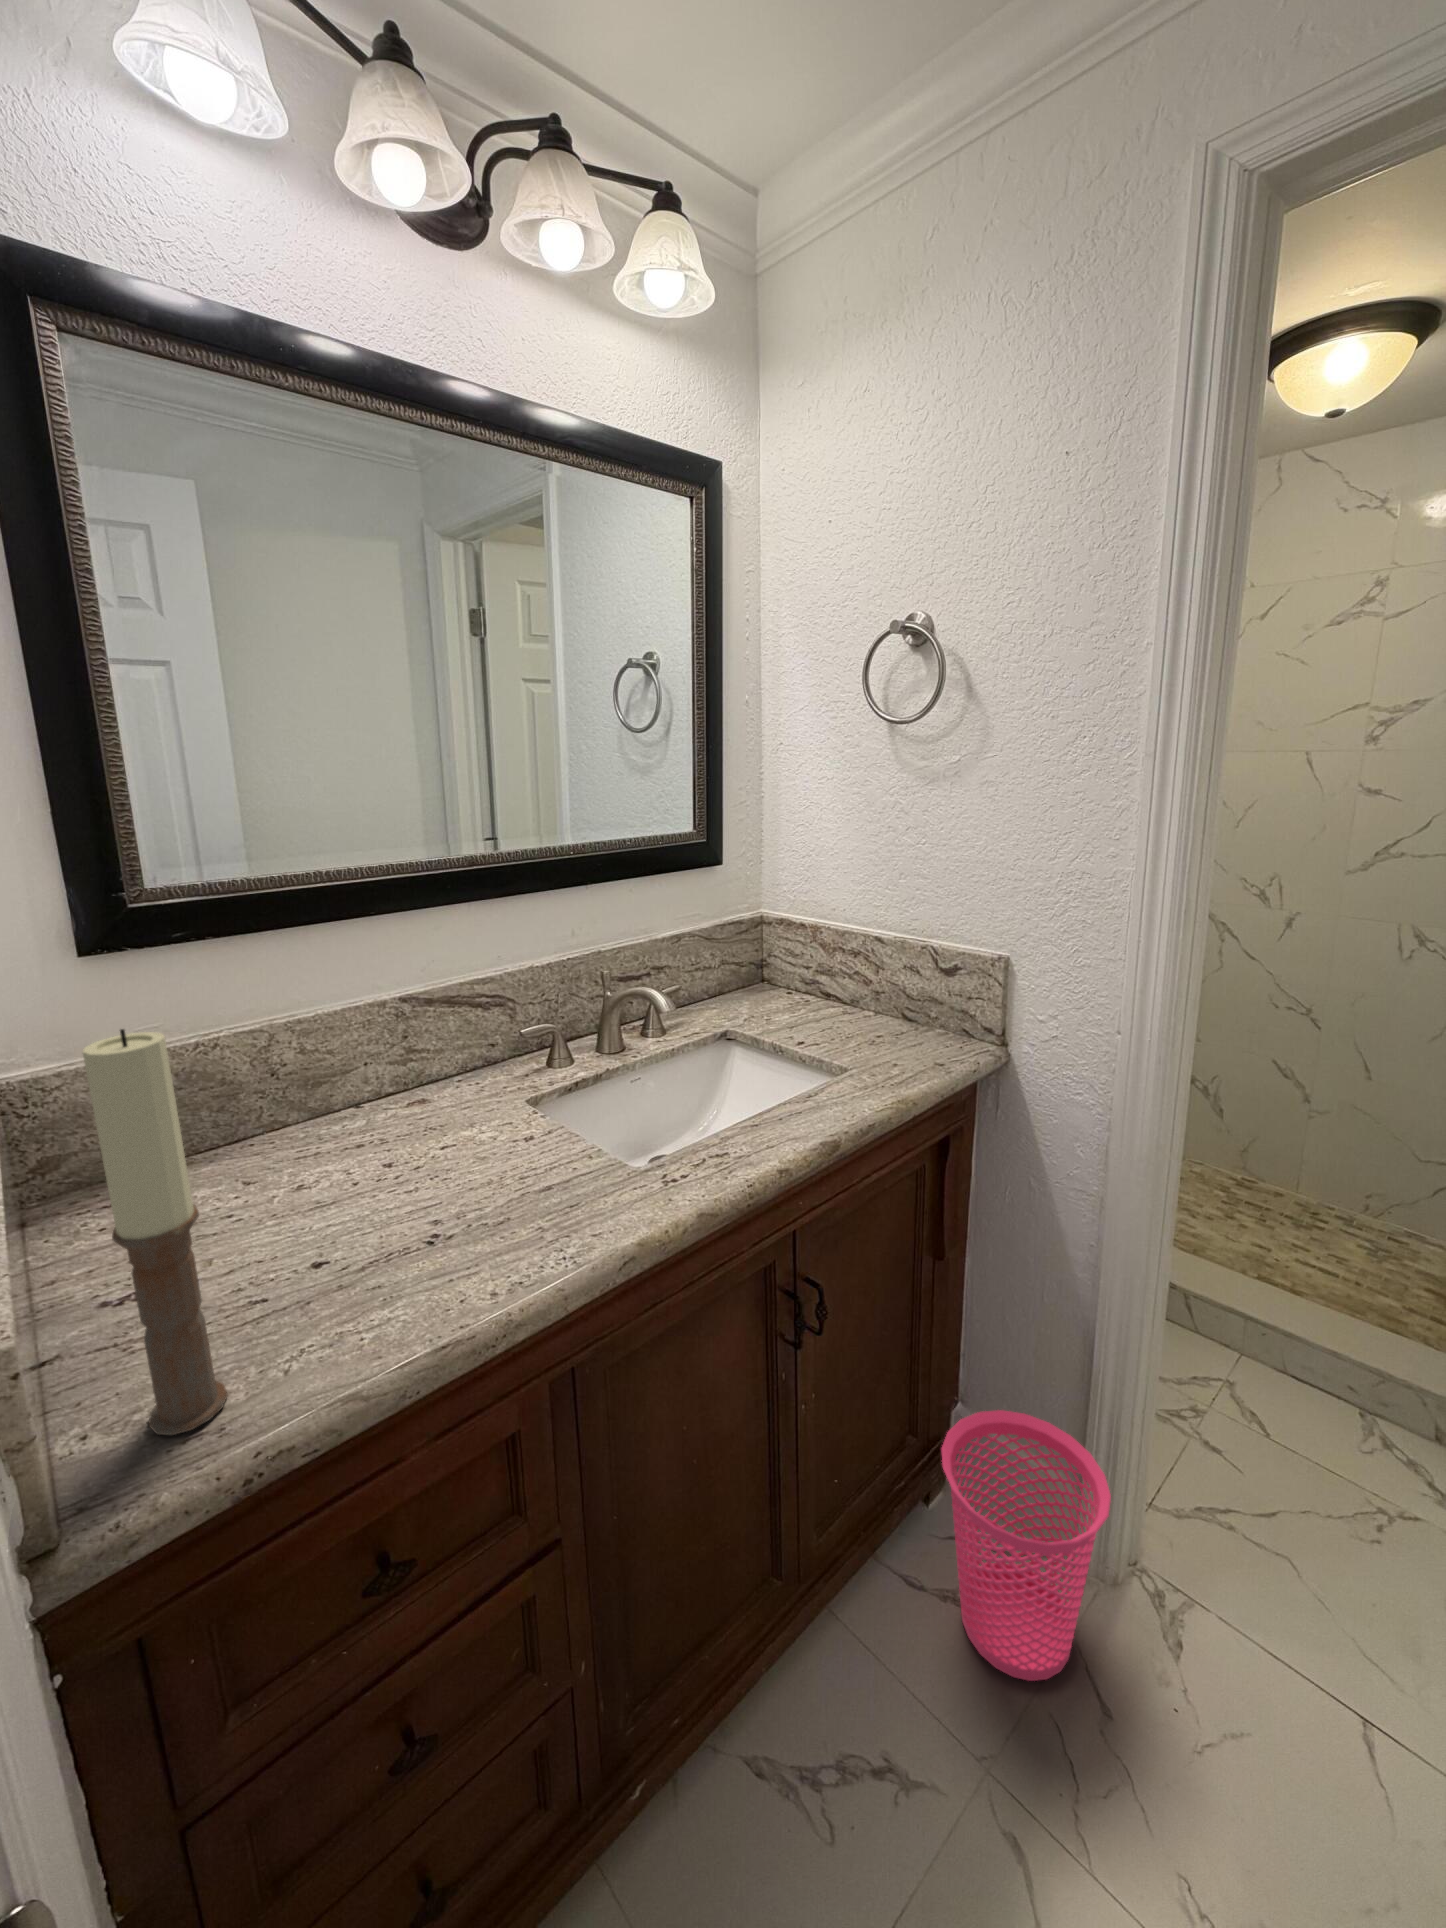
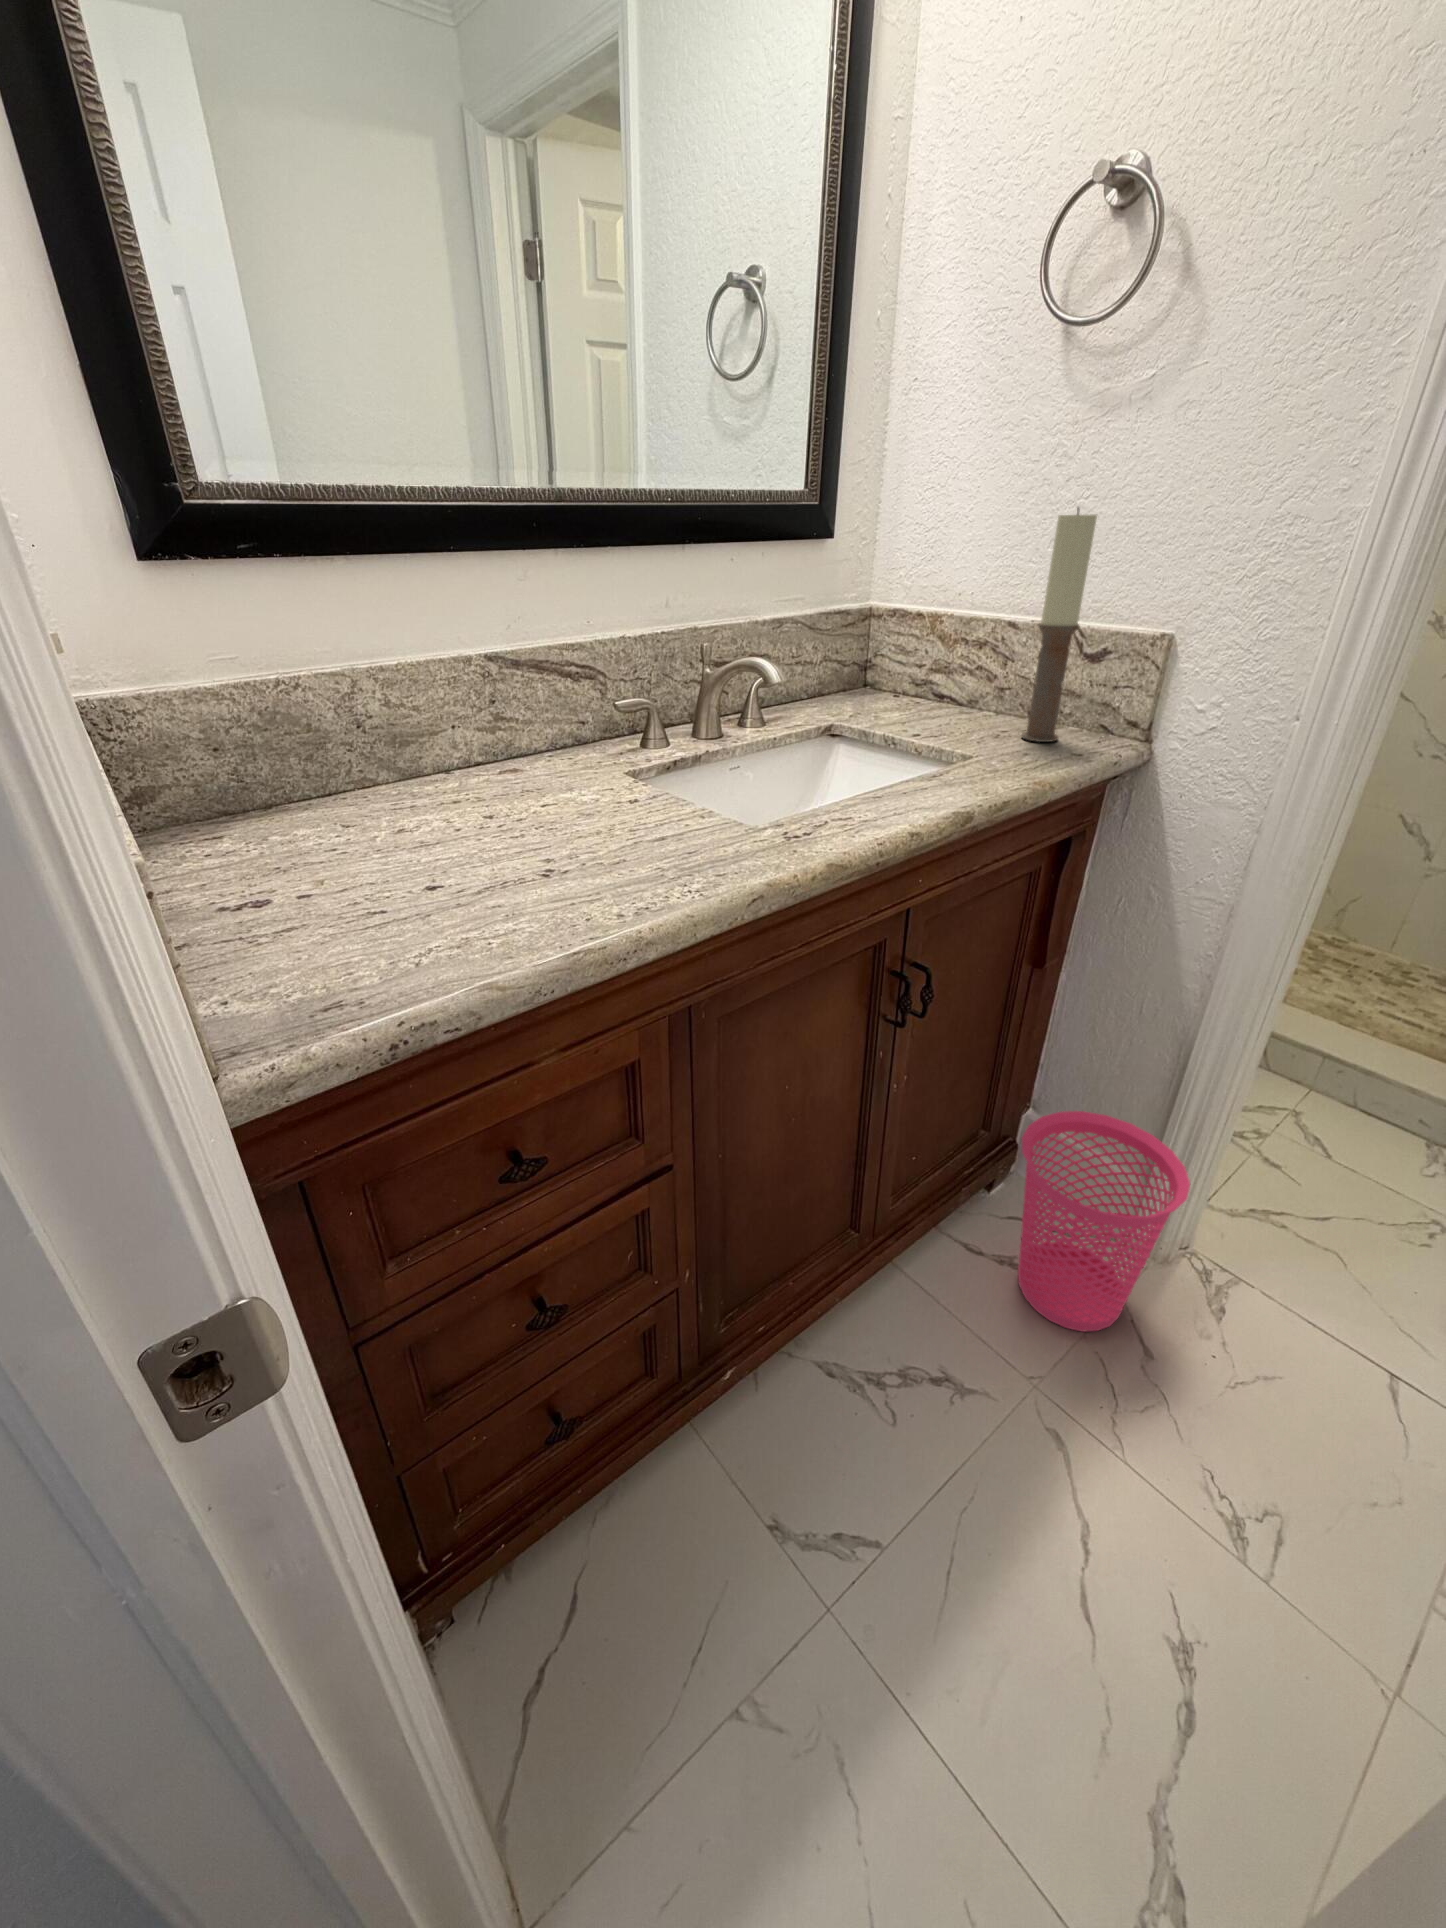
candle: present [83,1029,227,1435] -> present [1021,508,1097,742]

